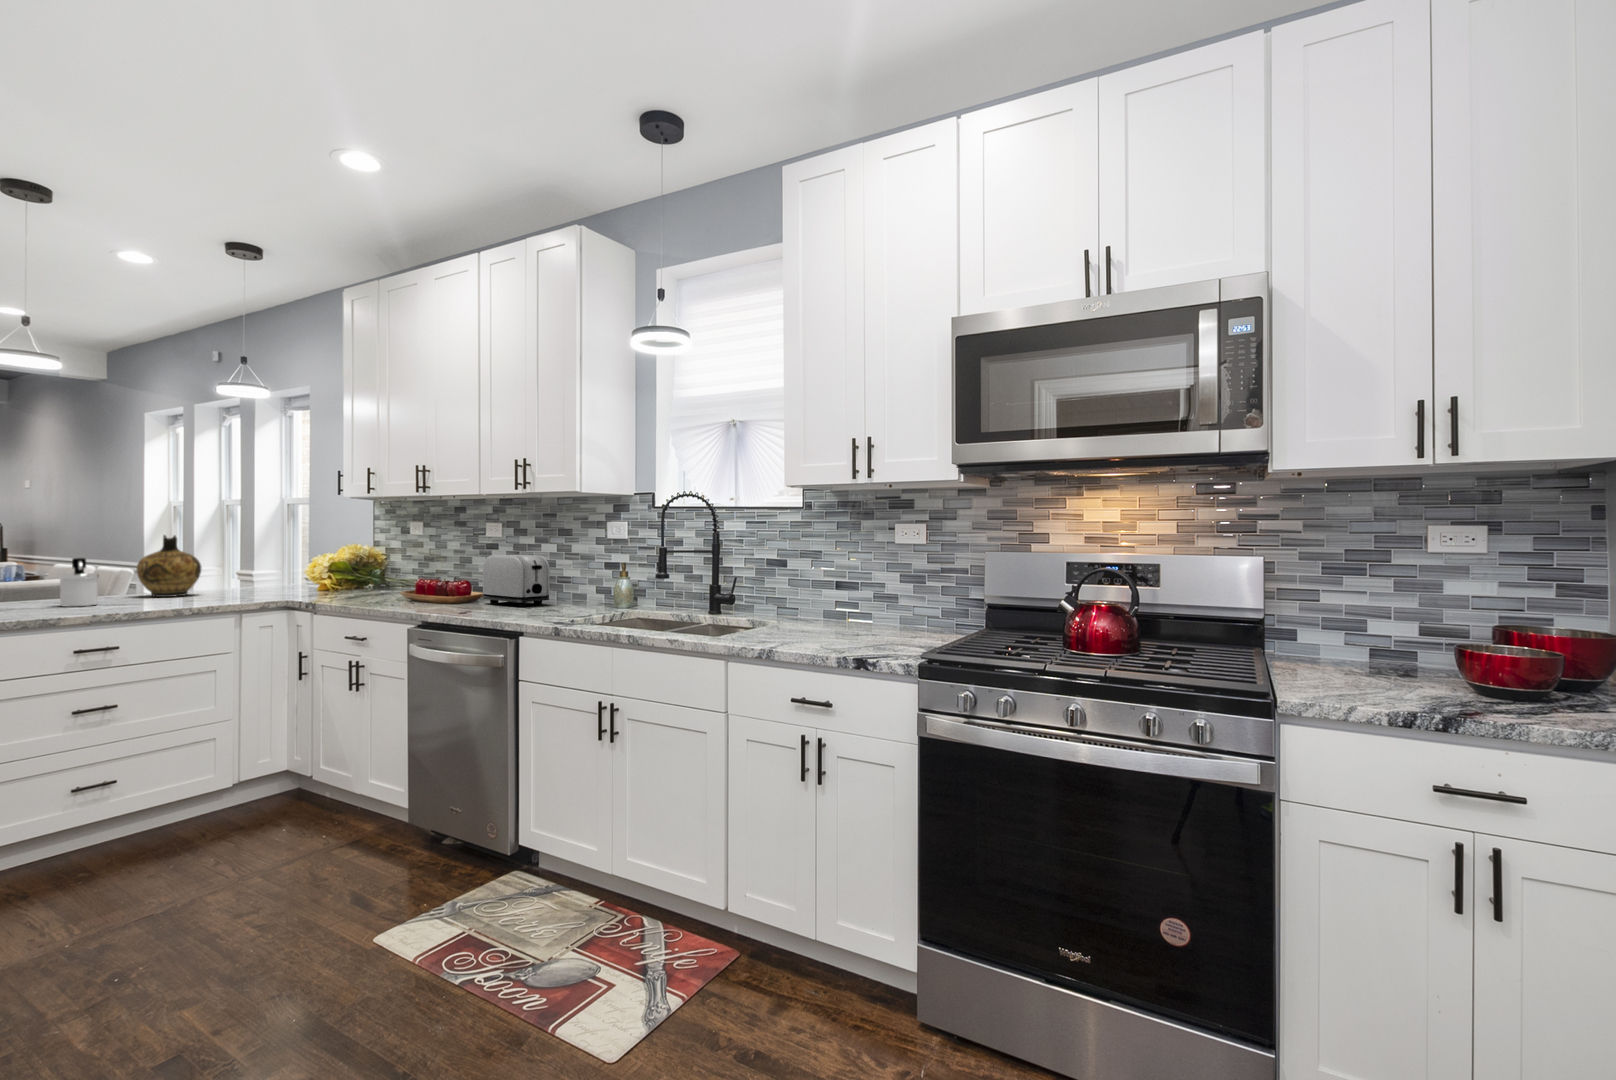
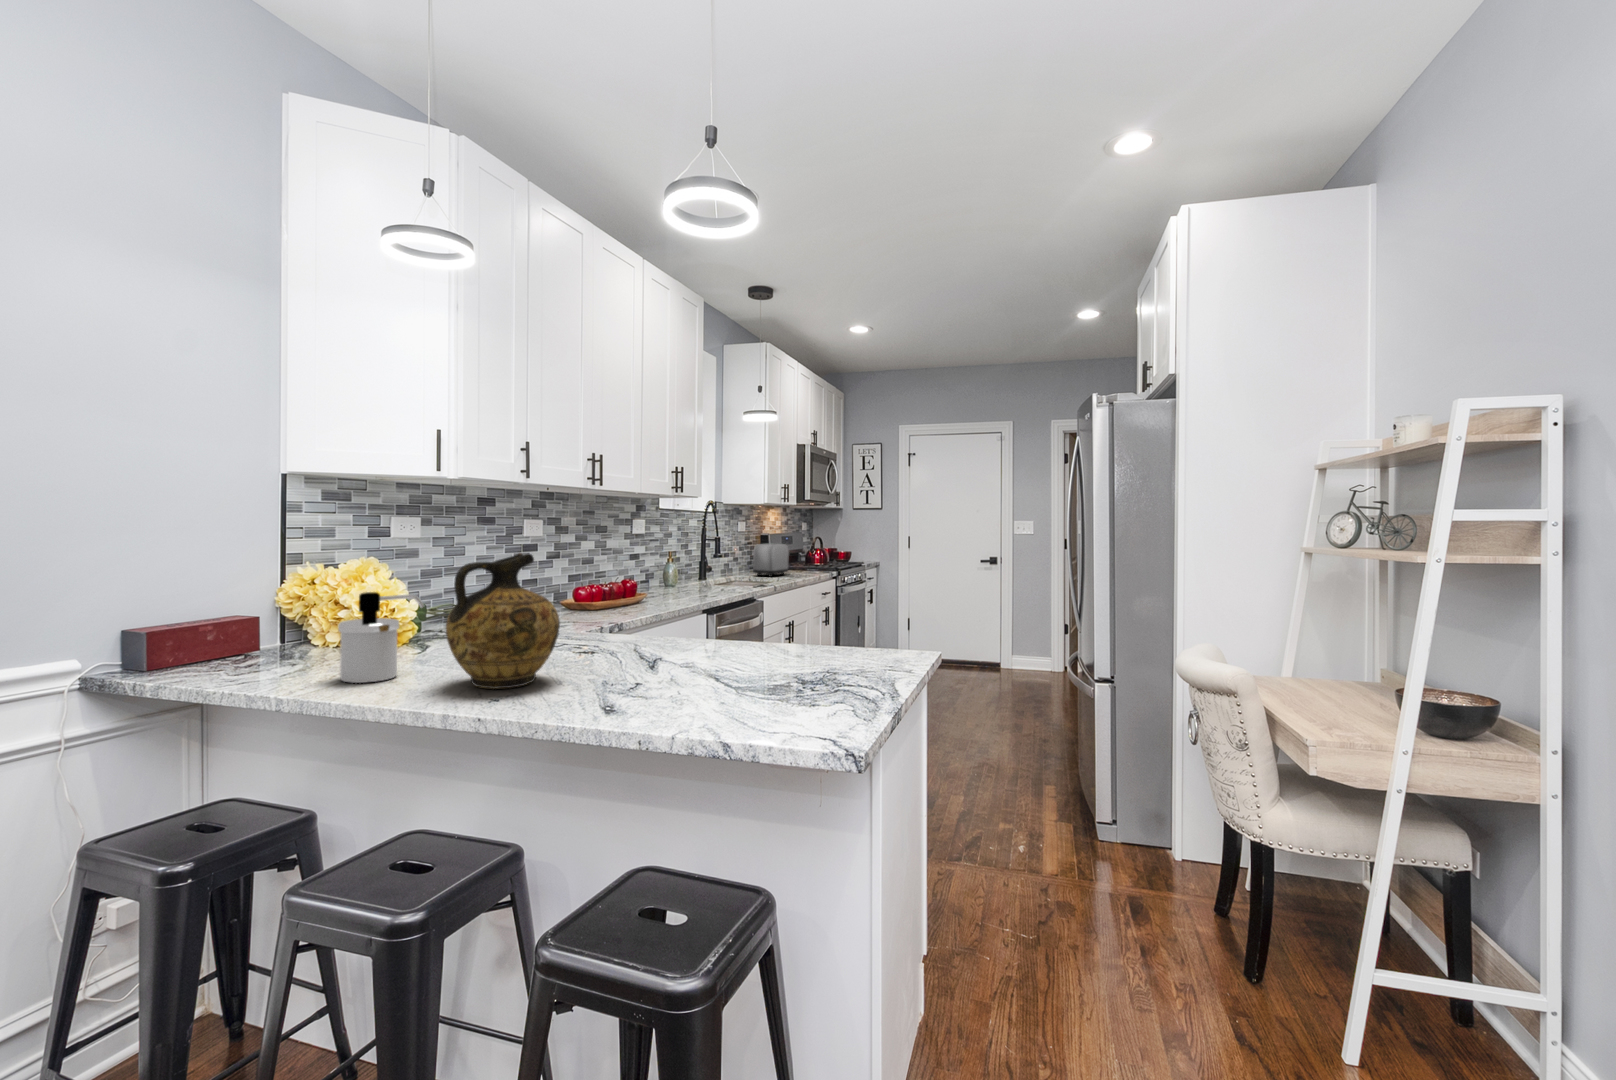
toaster: present [483,555,550,606] -> present [753,544,789,577]
soap dispenser: present [59,558,99,606] -> present [338,592,424,683]

